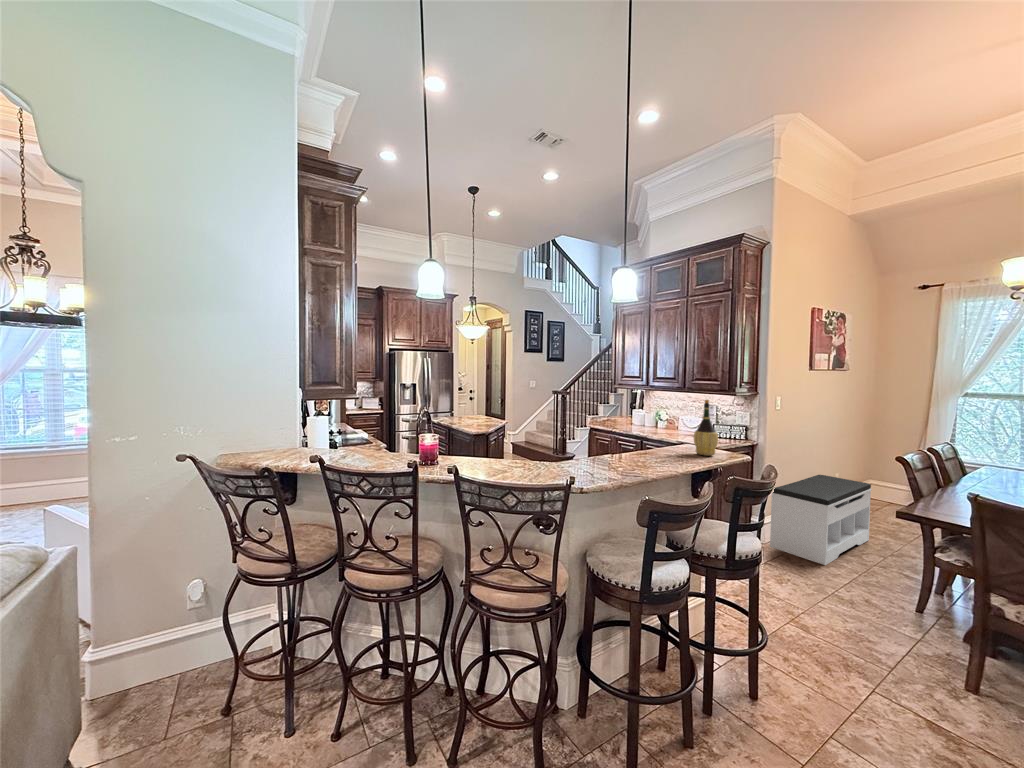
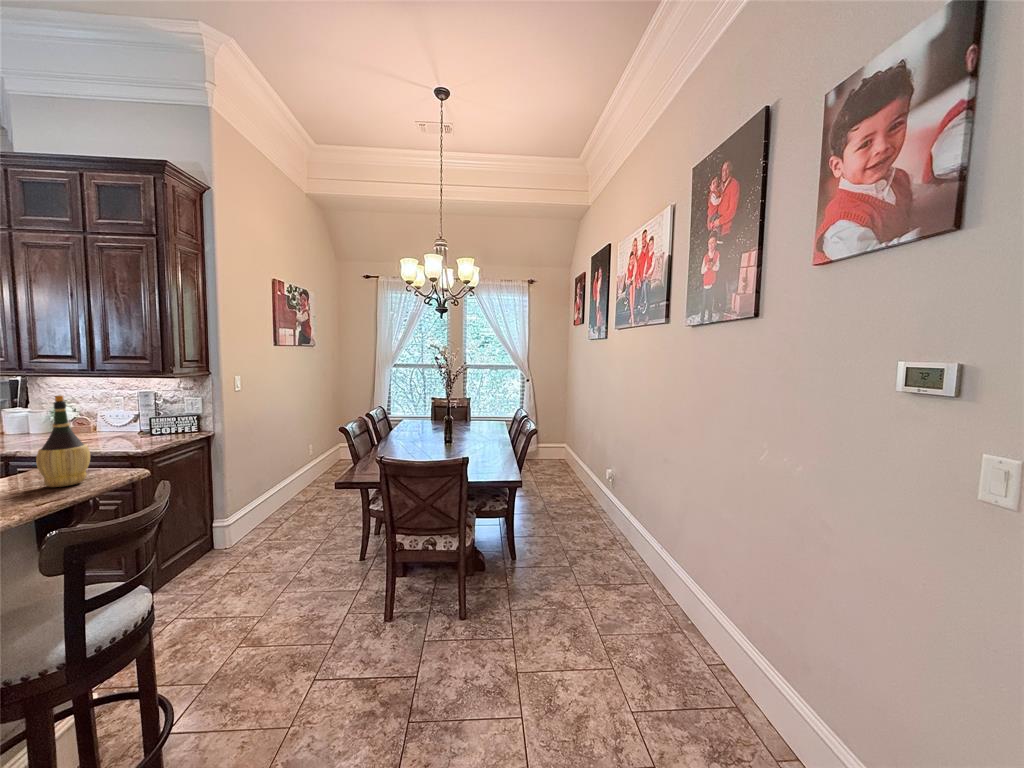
bench: present [770,475,872,565] -> none [235,450,335,546]

